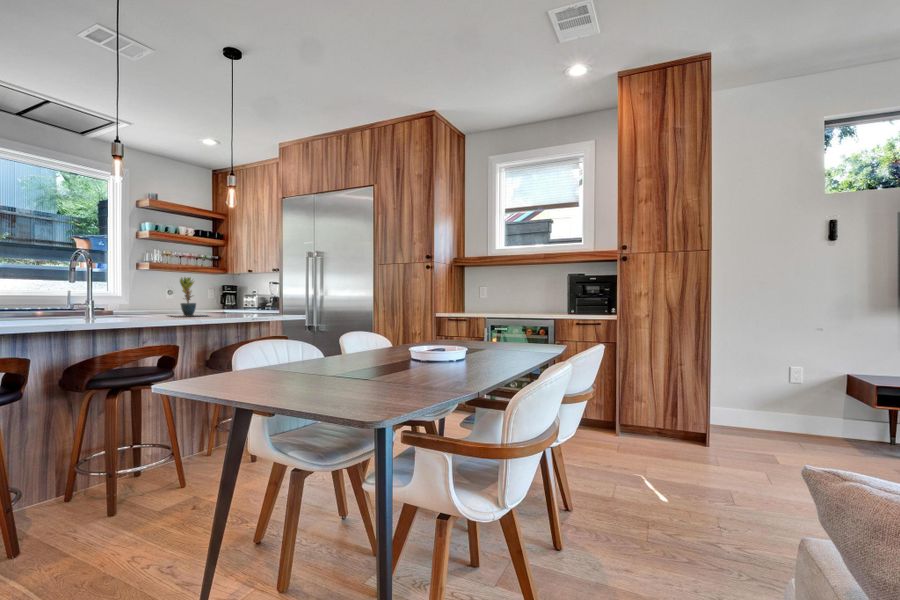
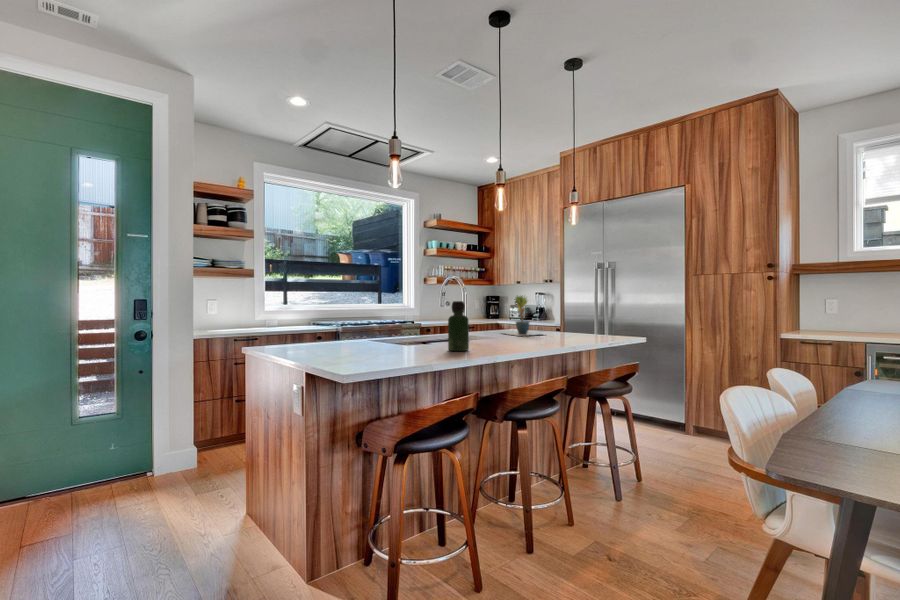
bottle: none [35,274,62,325] -> present [448,301,469,351]

